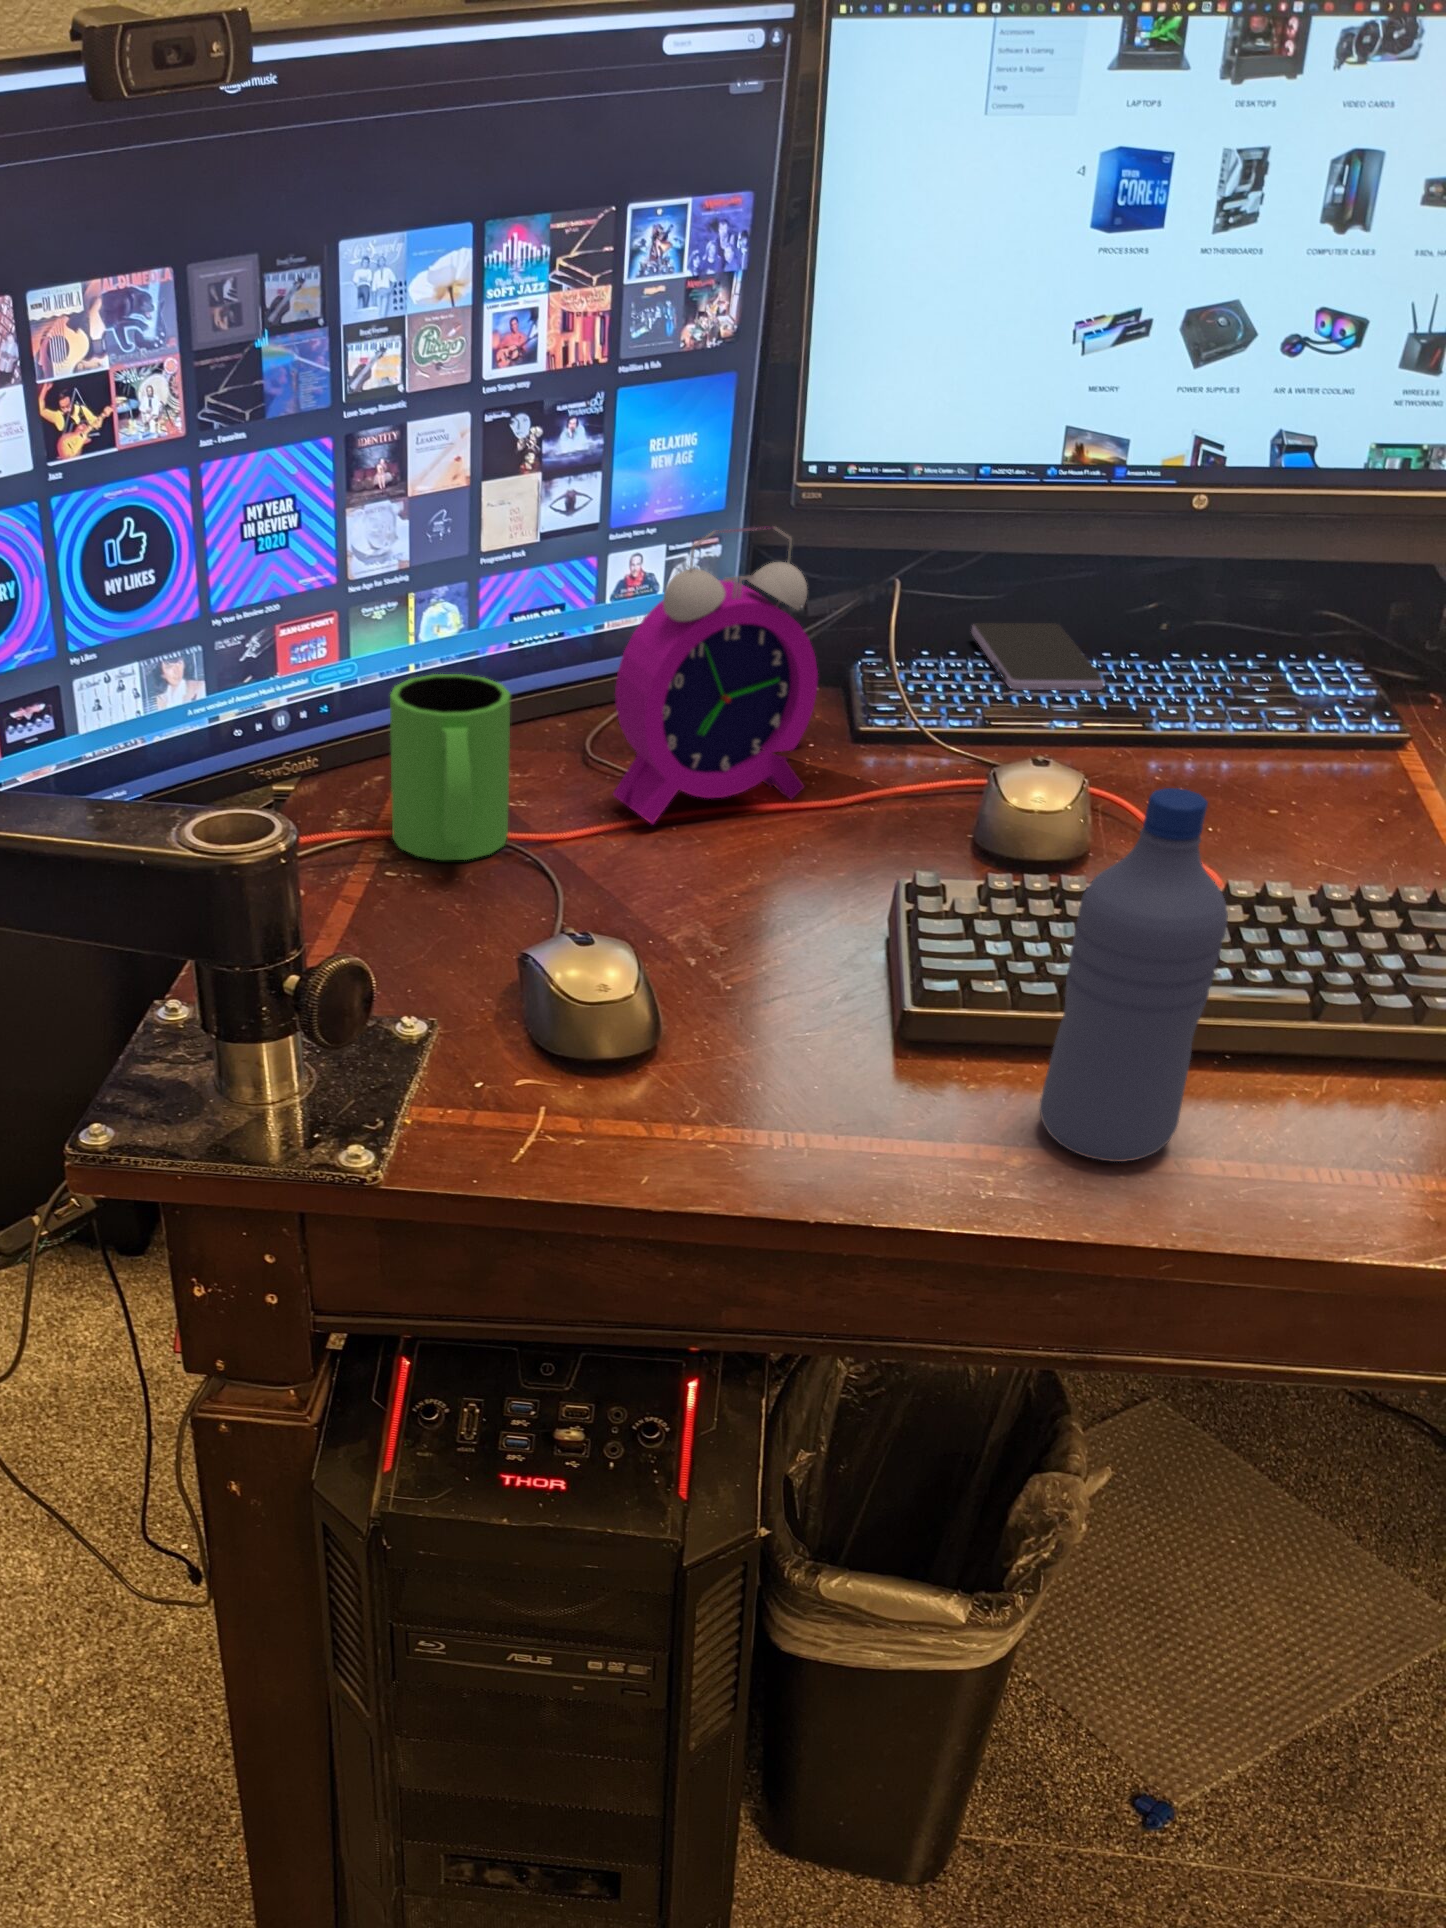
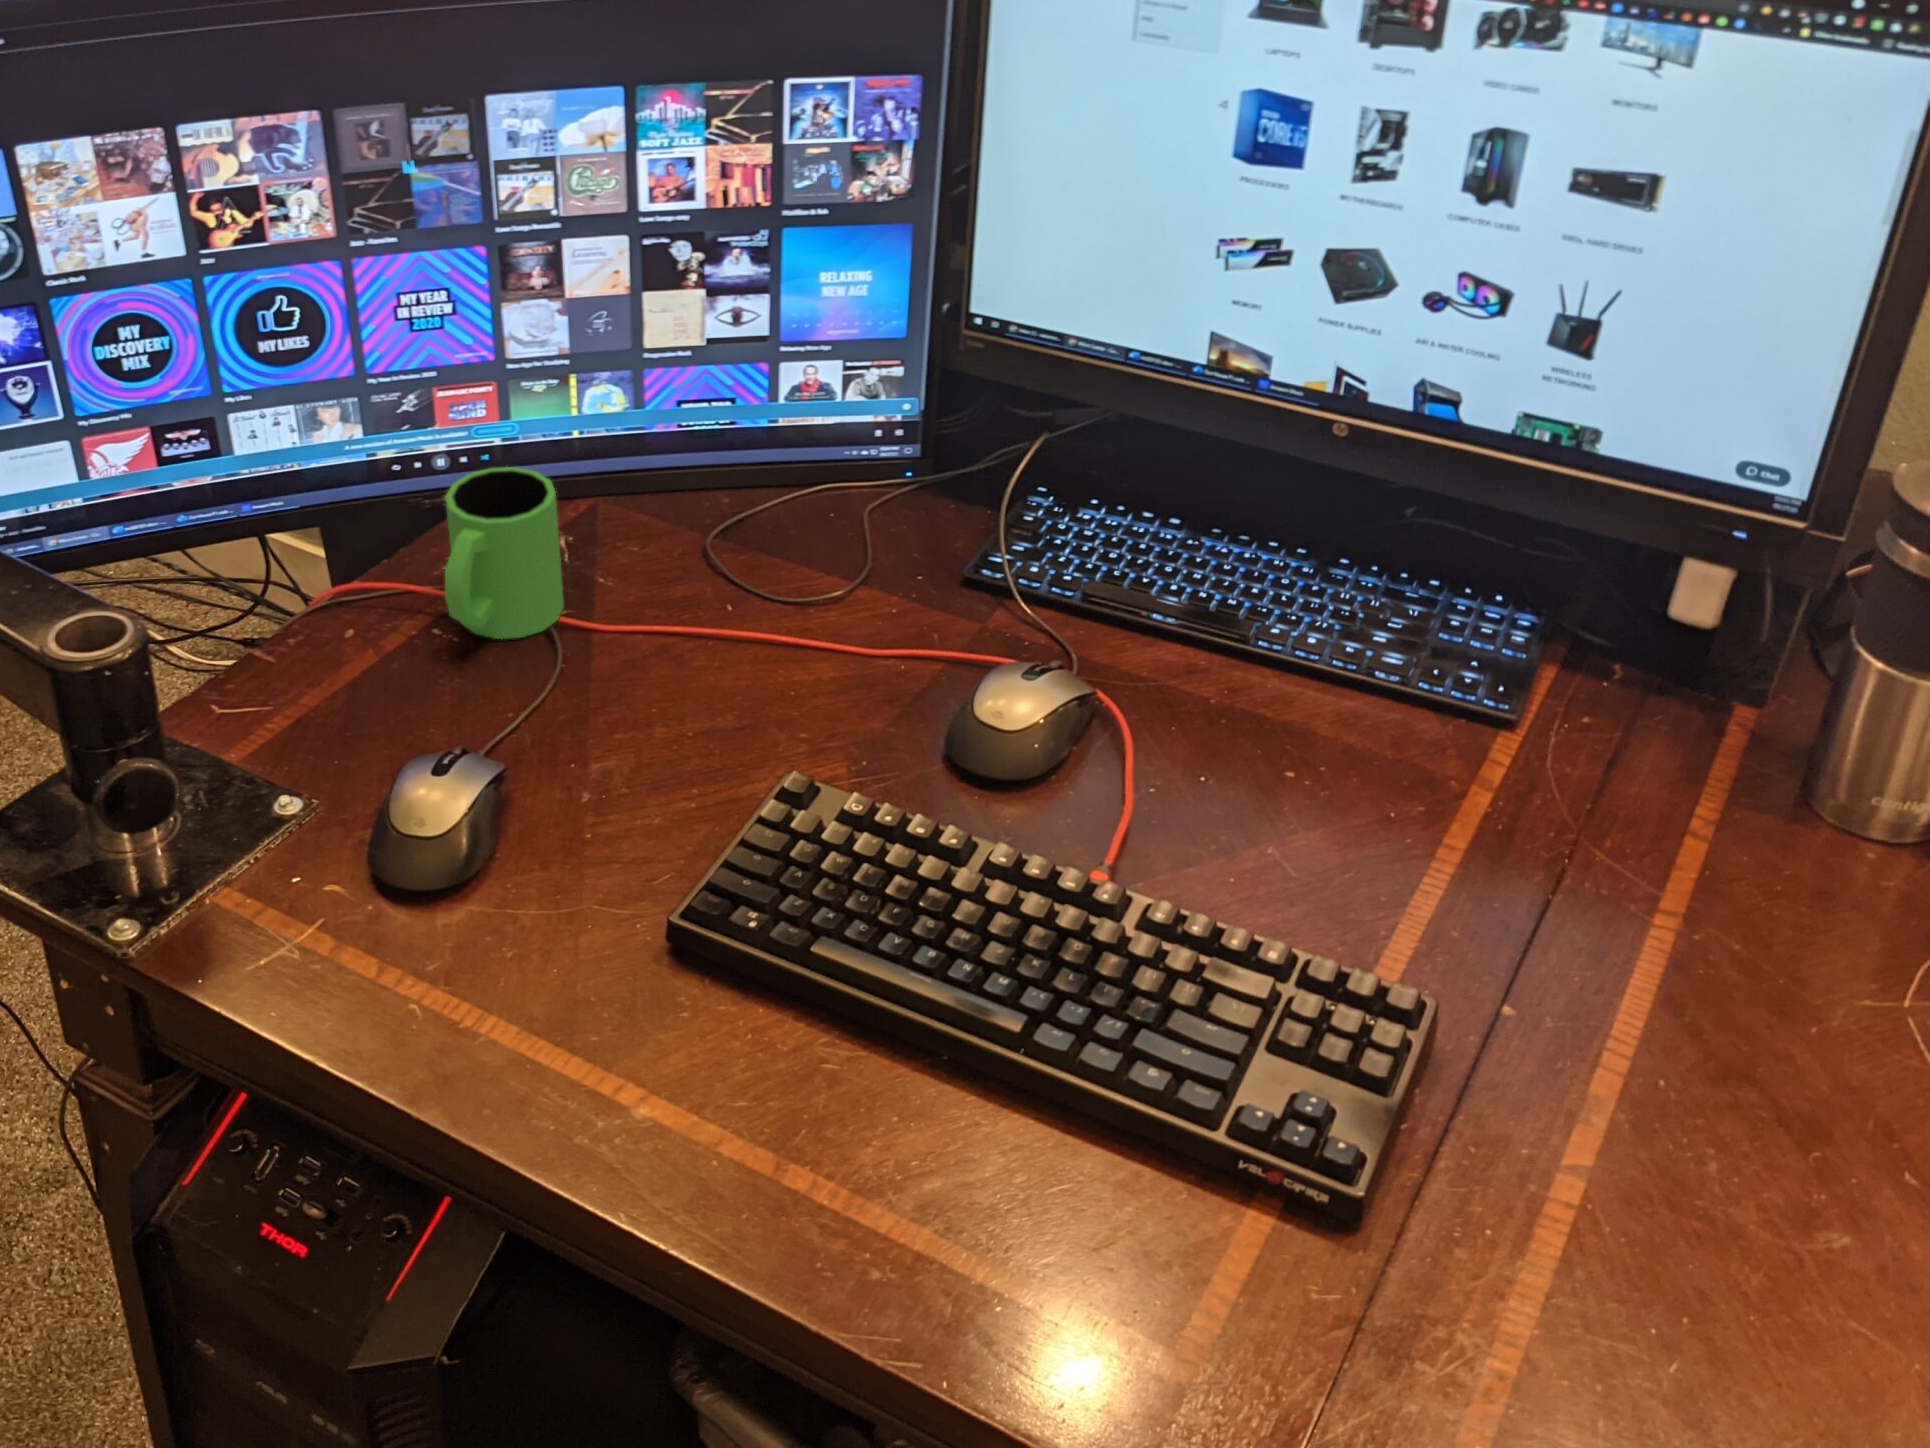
alarm clock: present [613,527,818,824] -> none [661,404,860,646]
smartphone: present [971,623,1104,690] -> none [1153,477,1299,594]
water bottle: present [1039,788,1228,1162] -> none [625,829,765,1151]

